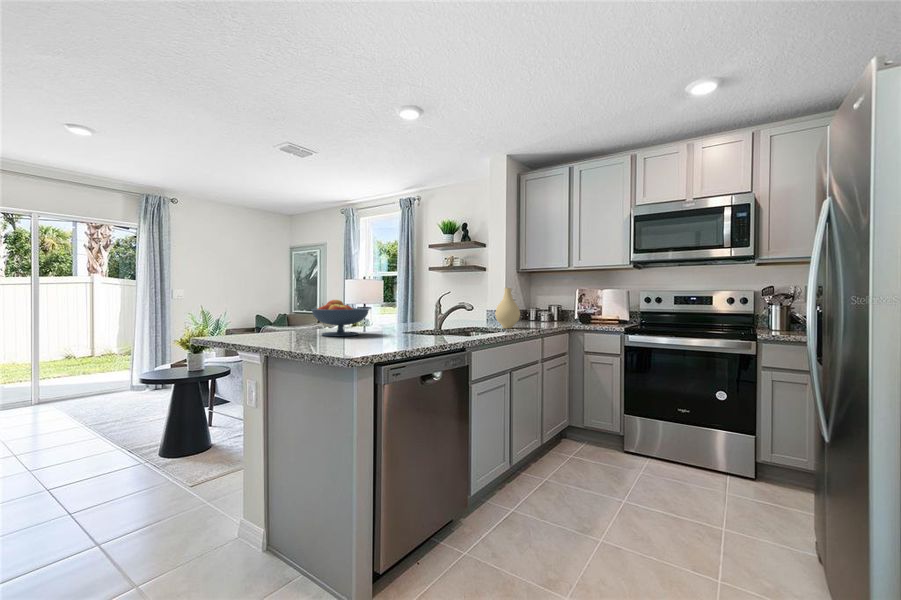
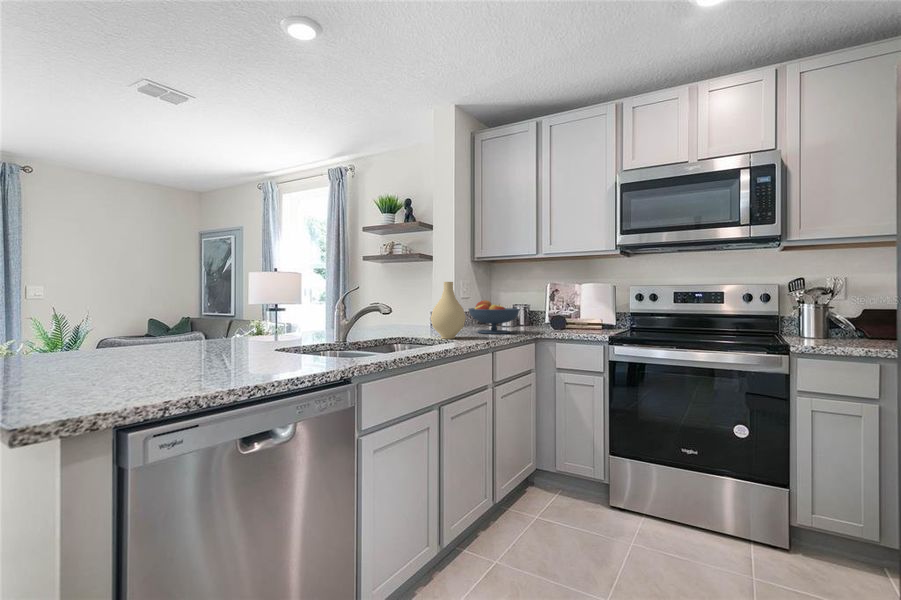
fruit bowl: present [311,300,369,336] -> present [469,300,520,334]

